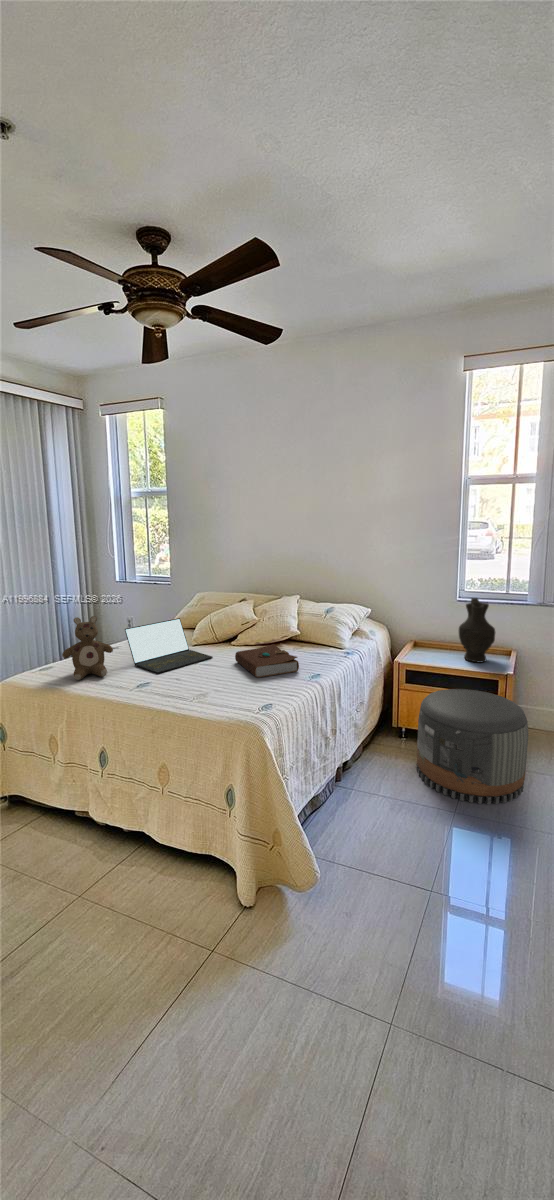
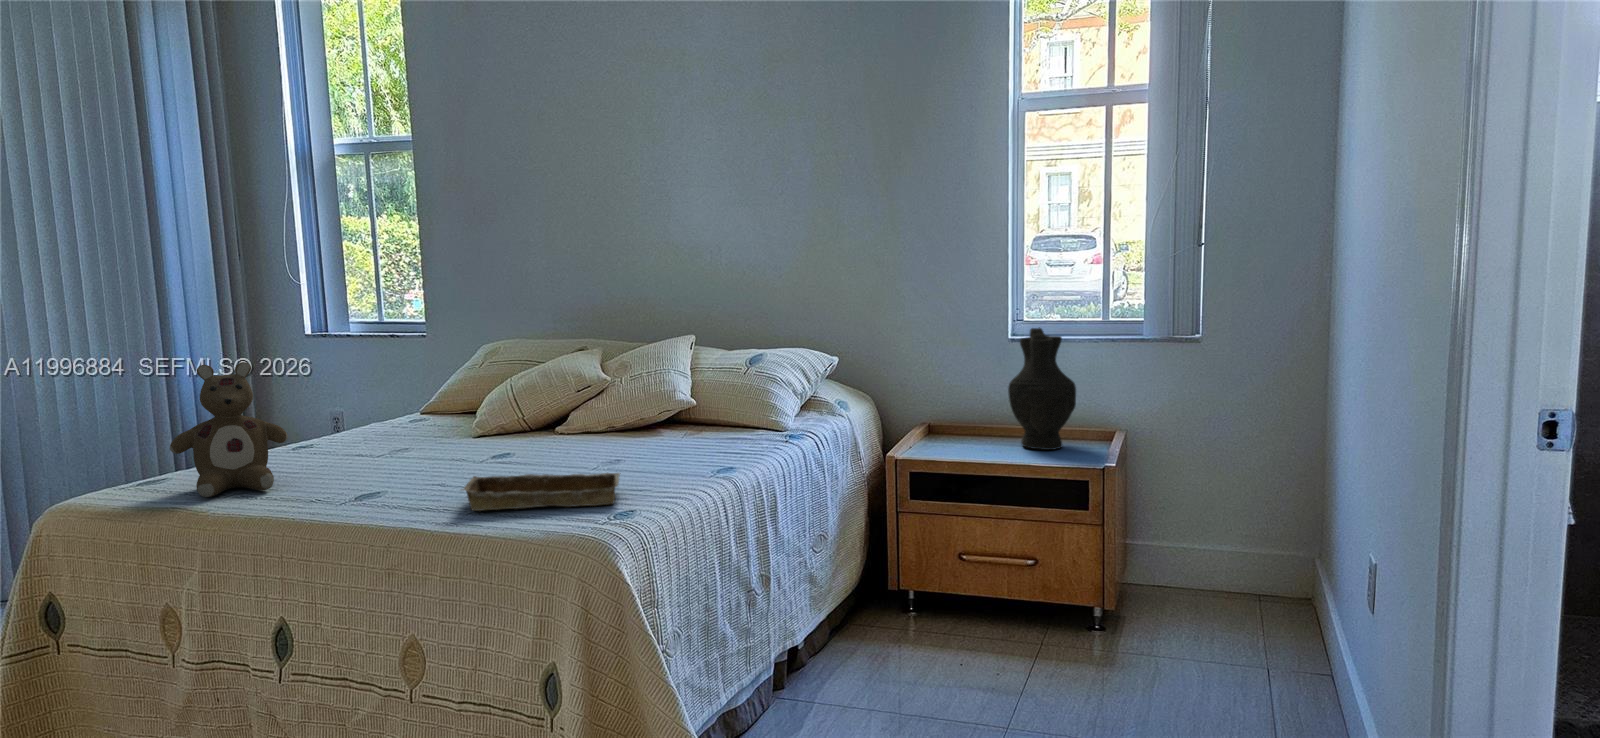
laptop: present [125,618,213,673] -> none [314,378,511,480]
book: present [235,644,299,678] -> none [559,421,691,477]
tray: none [191,679,266,699] -> present [462,473,621,511]
pouf: present [417,689,528,804] -> none [934,496,1139,705]

